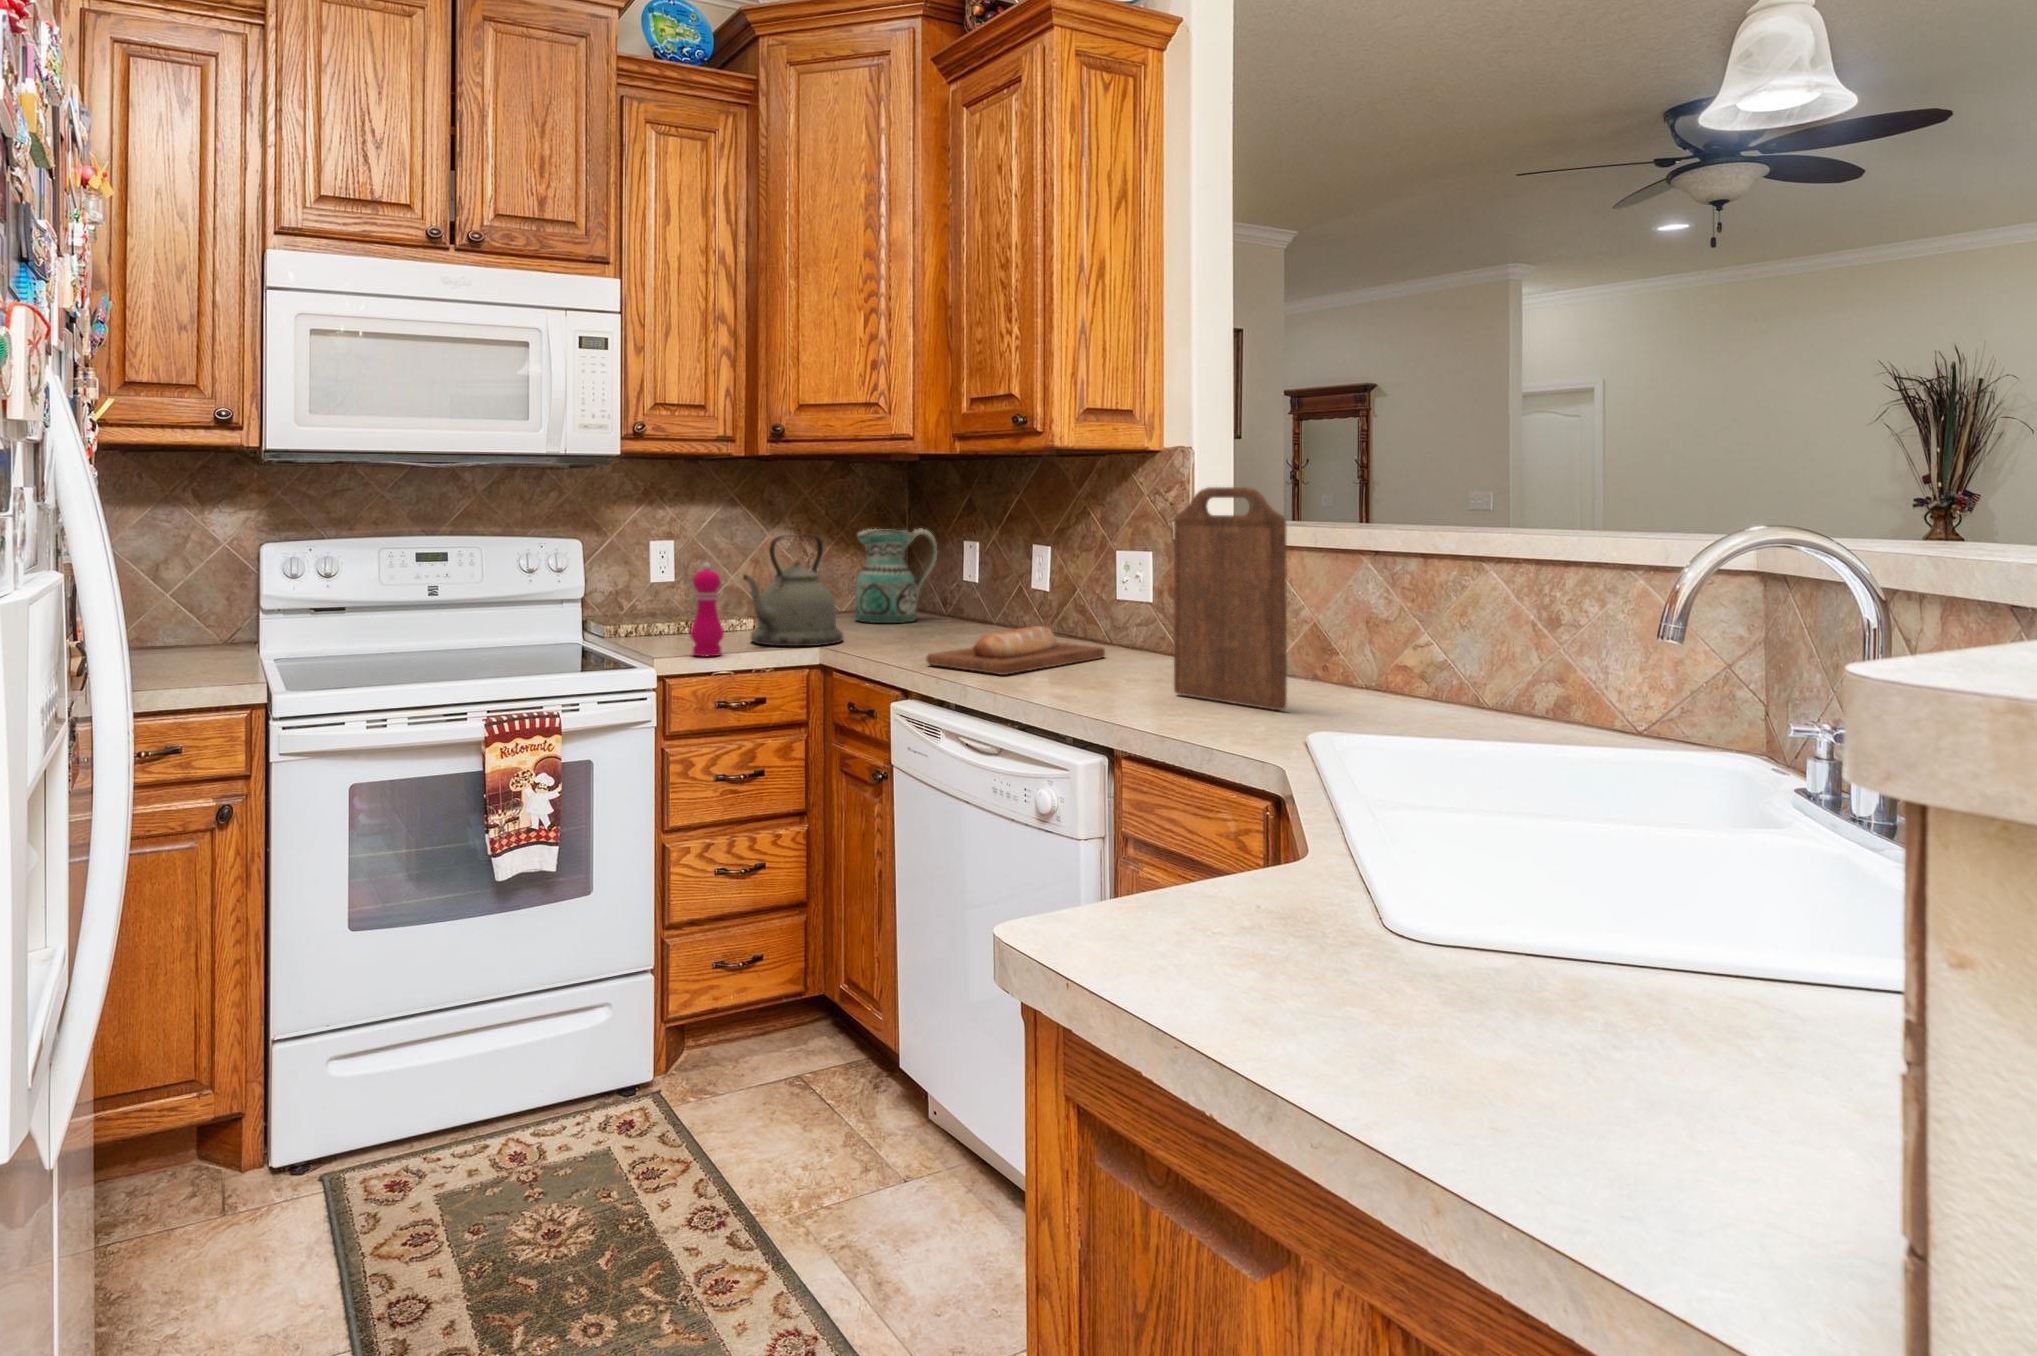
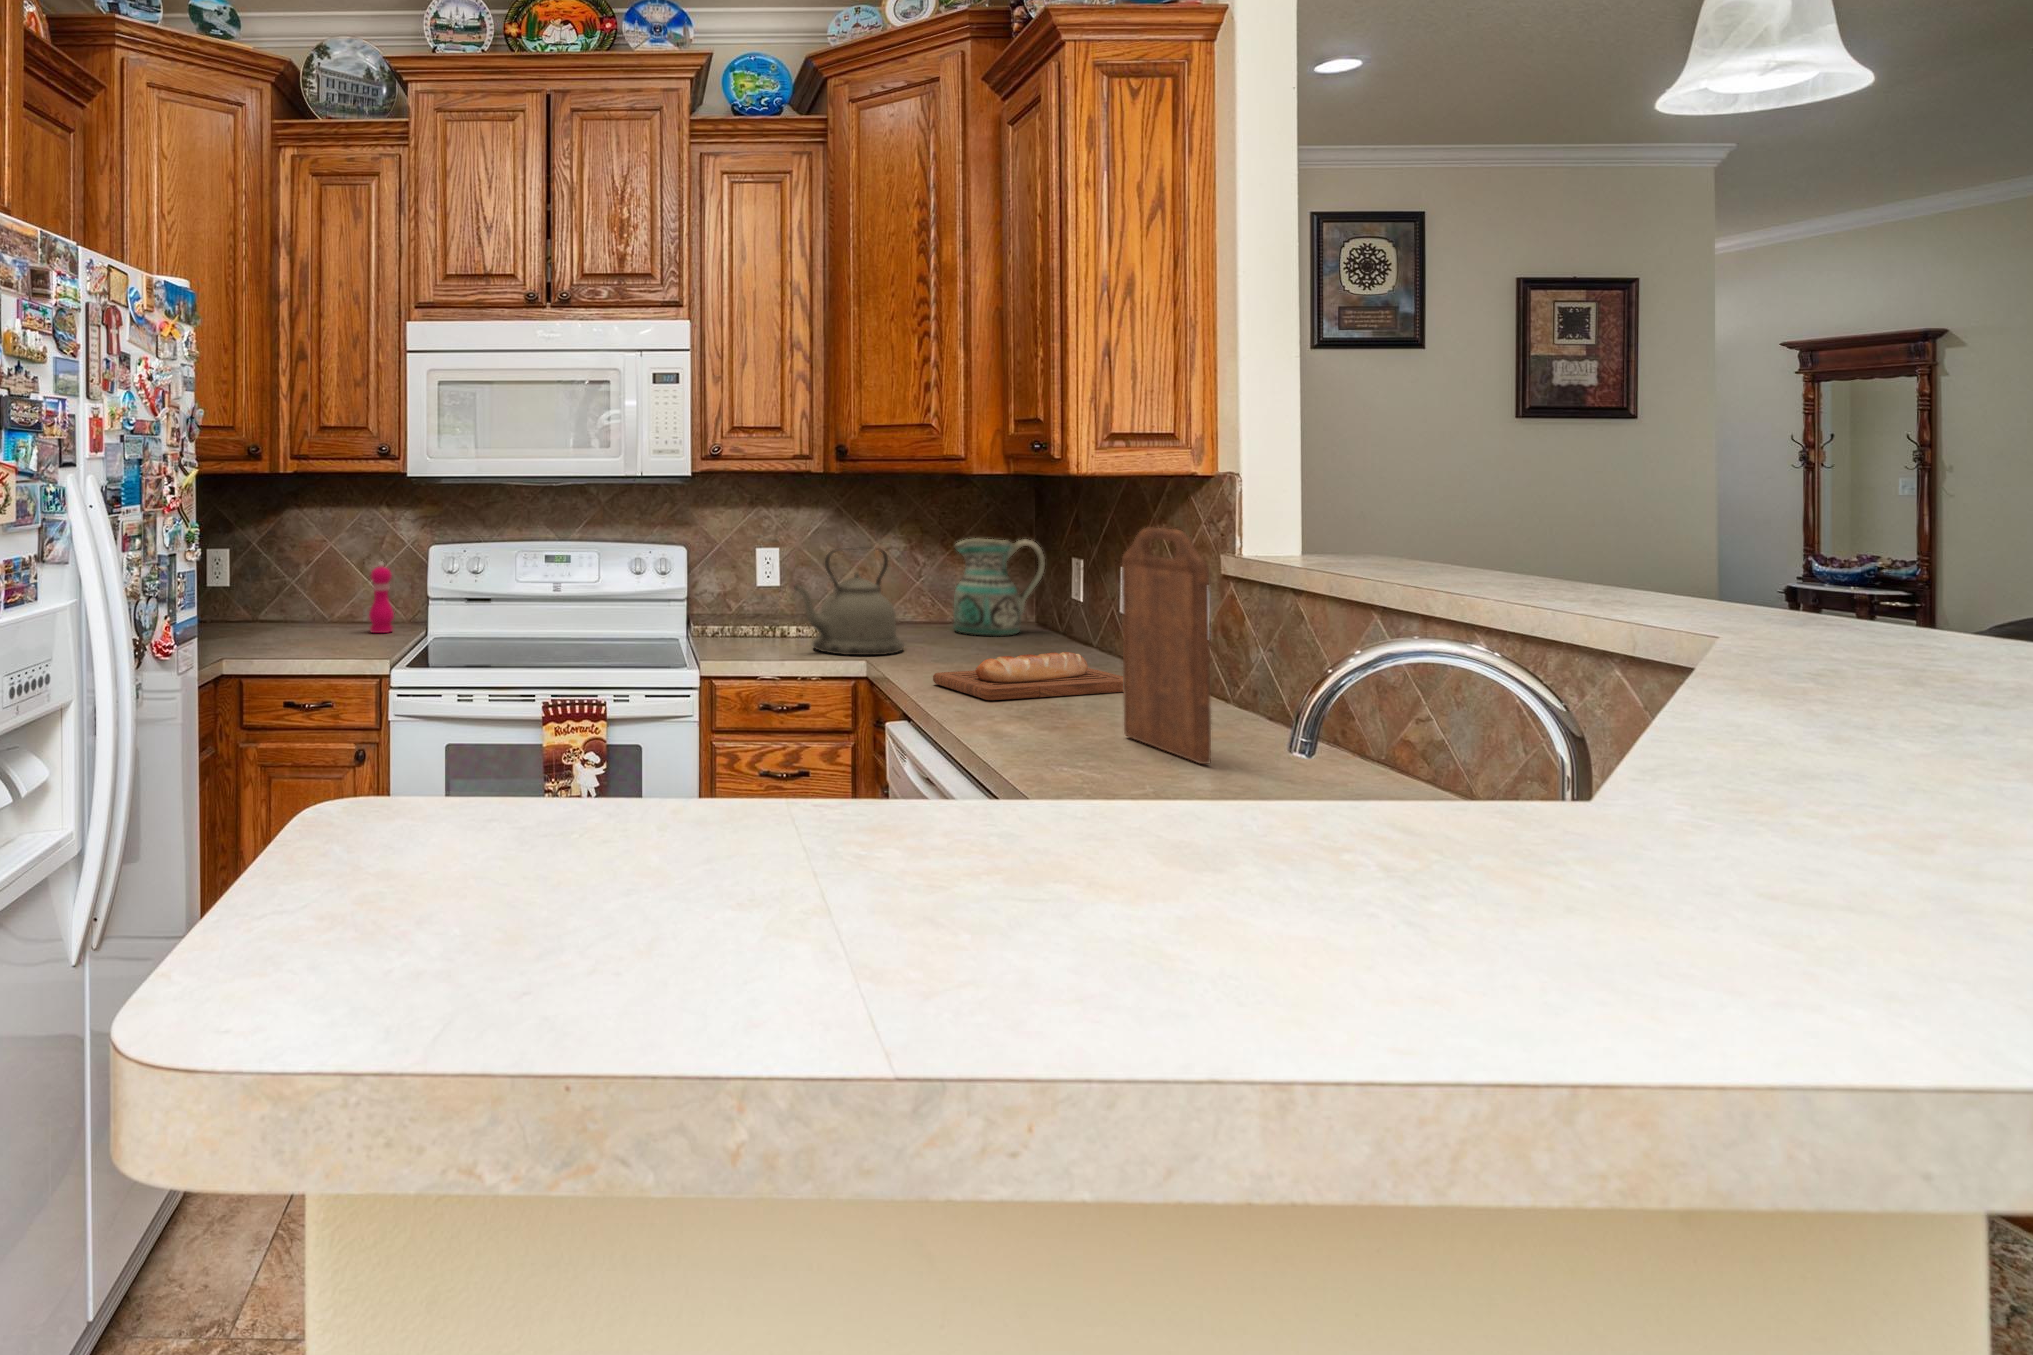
pepper mill: present [690,563,724,656] -> present [369,562,394,633]

